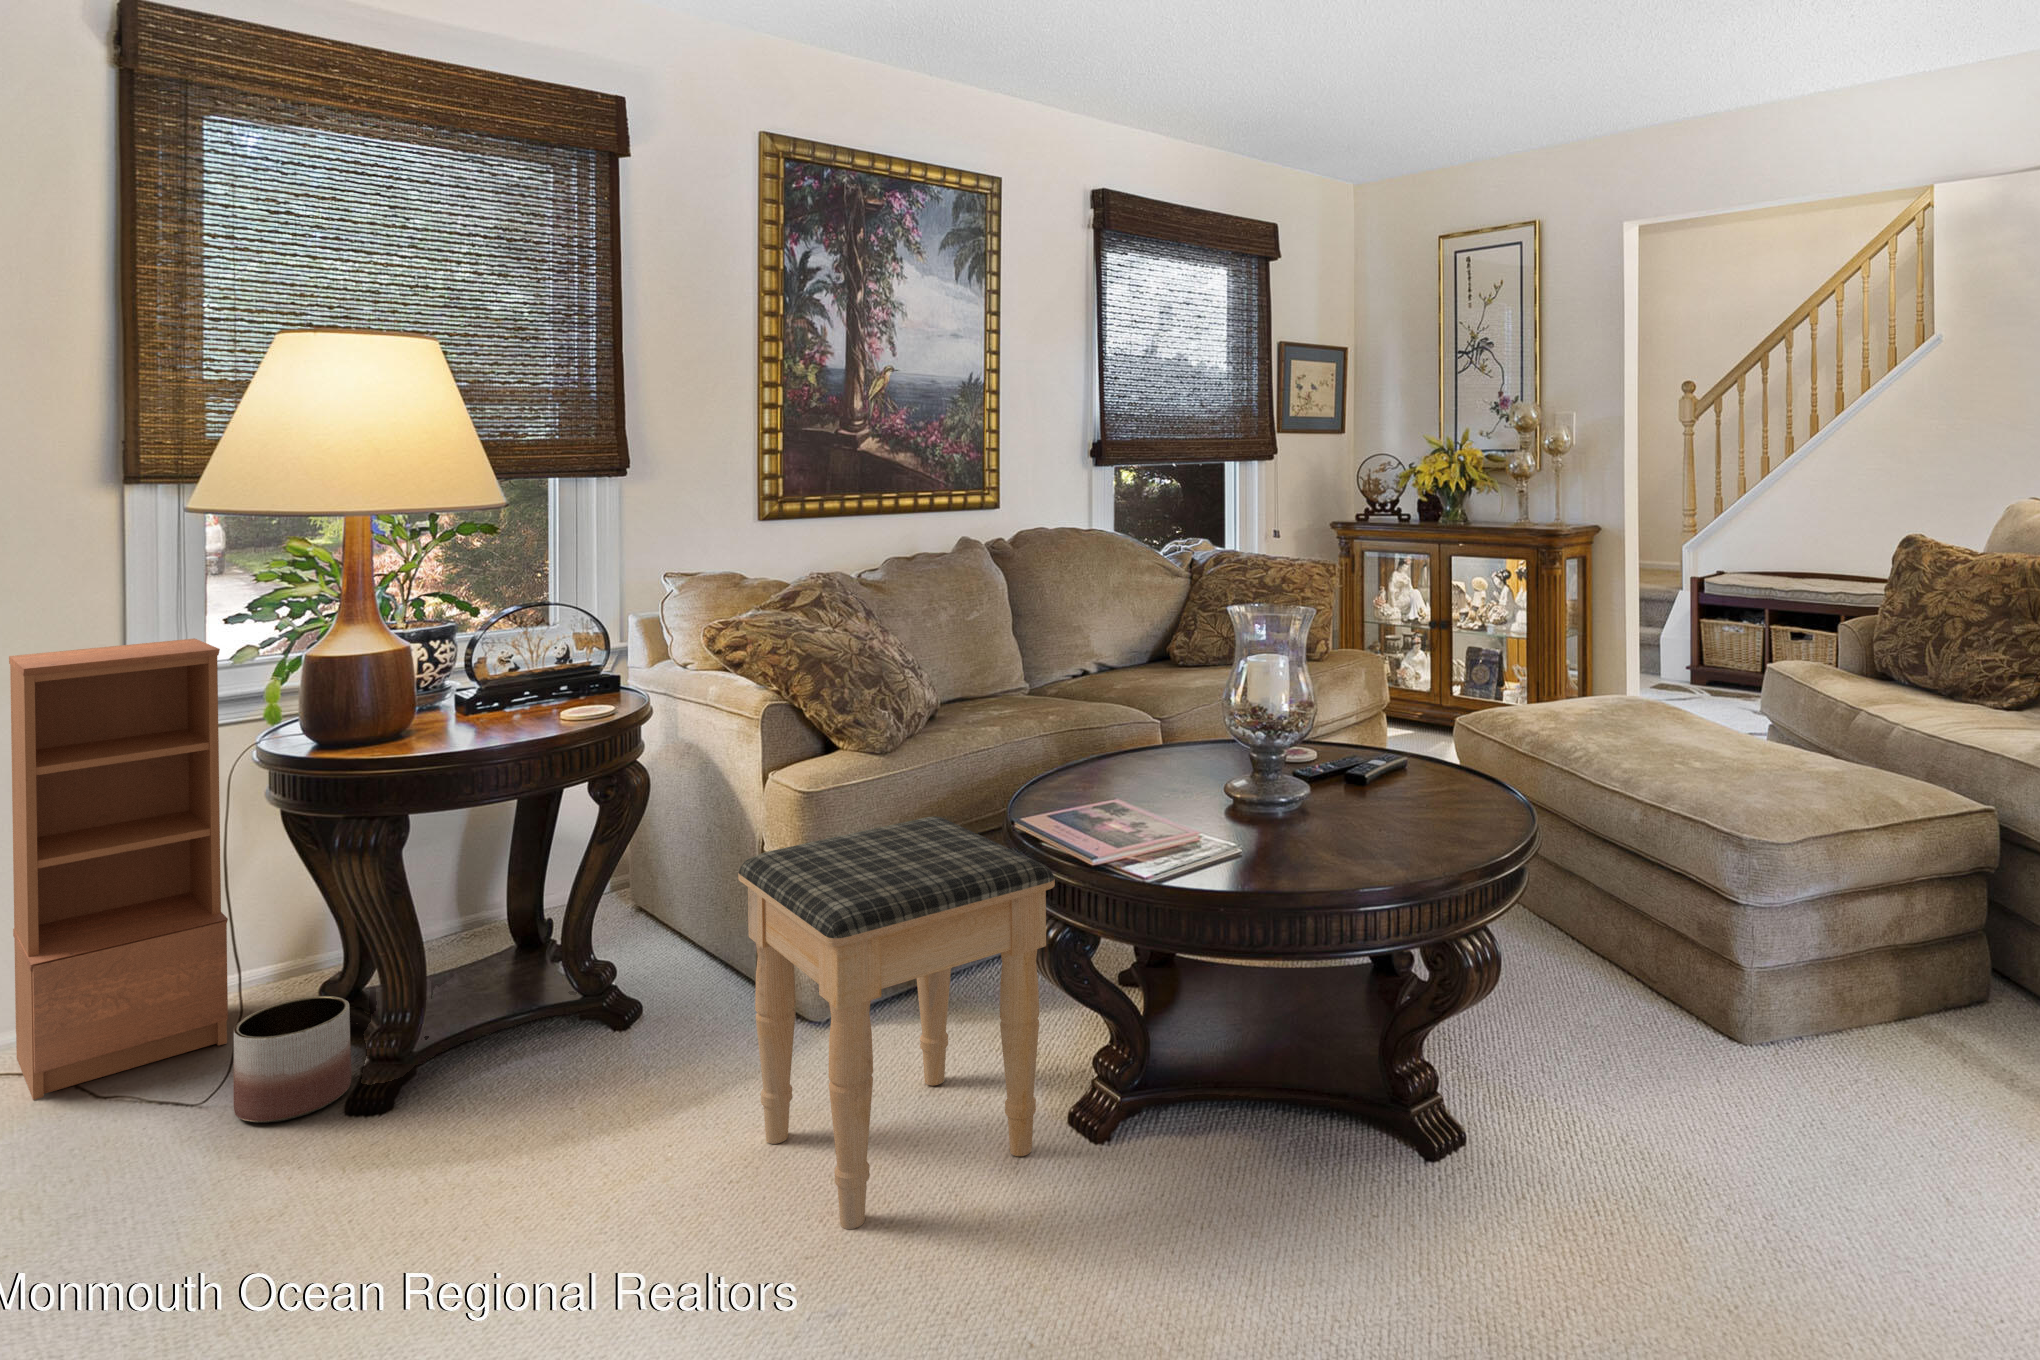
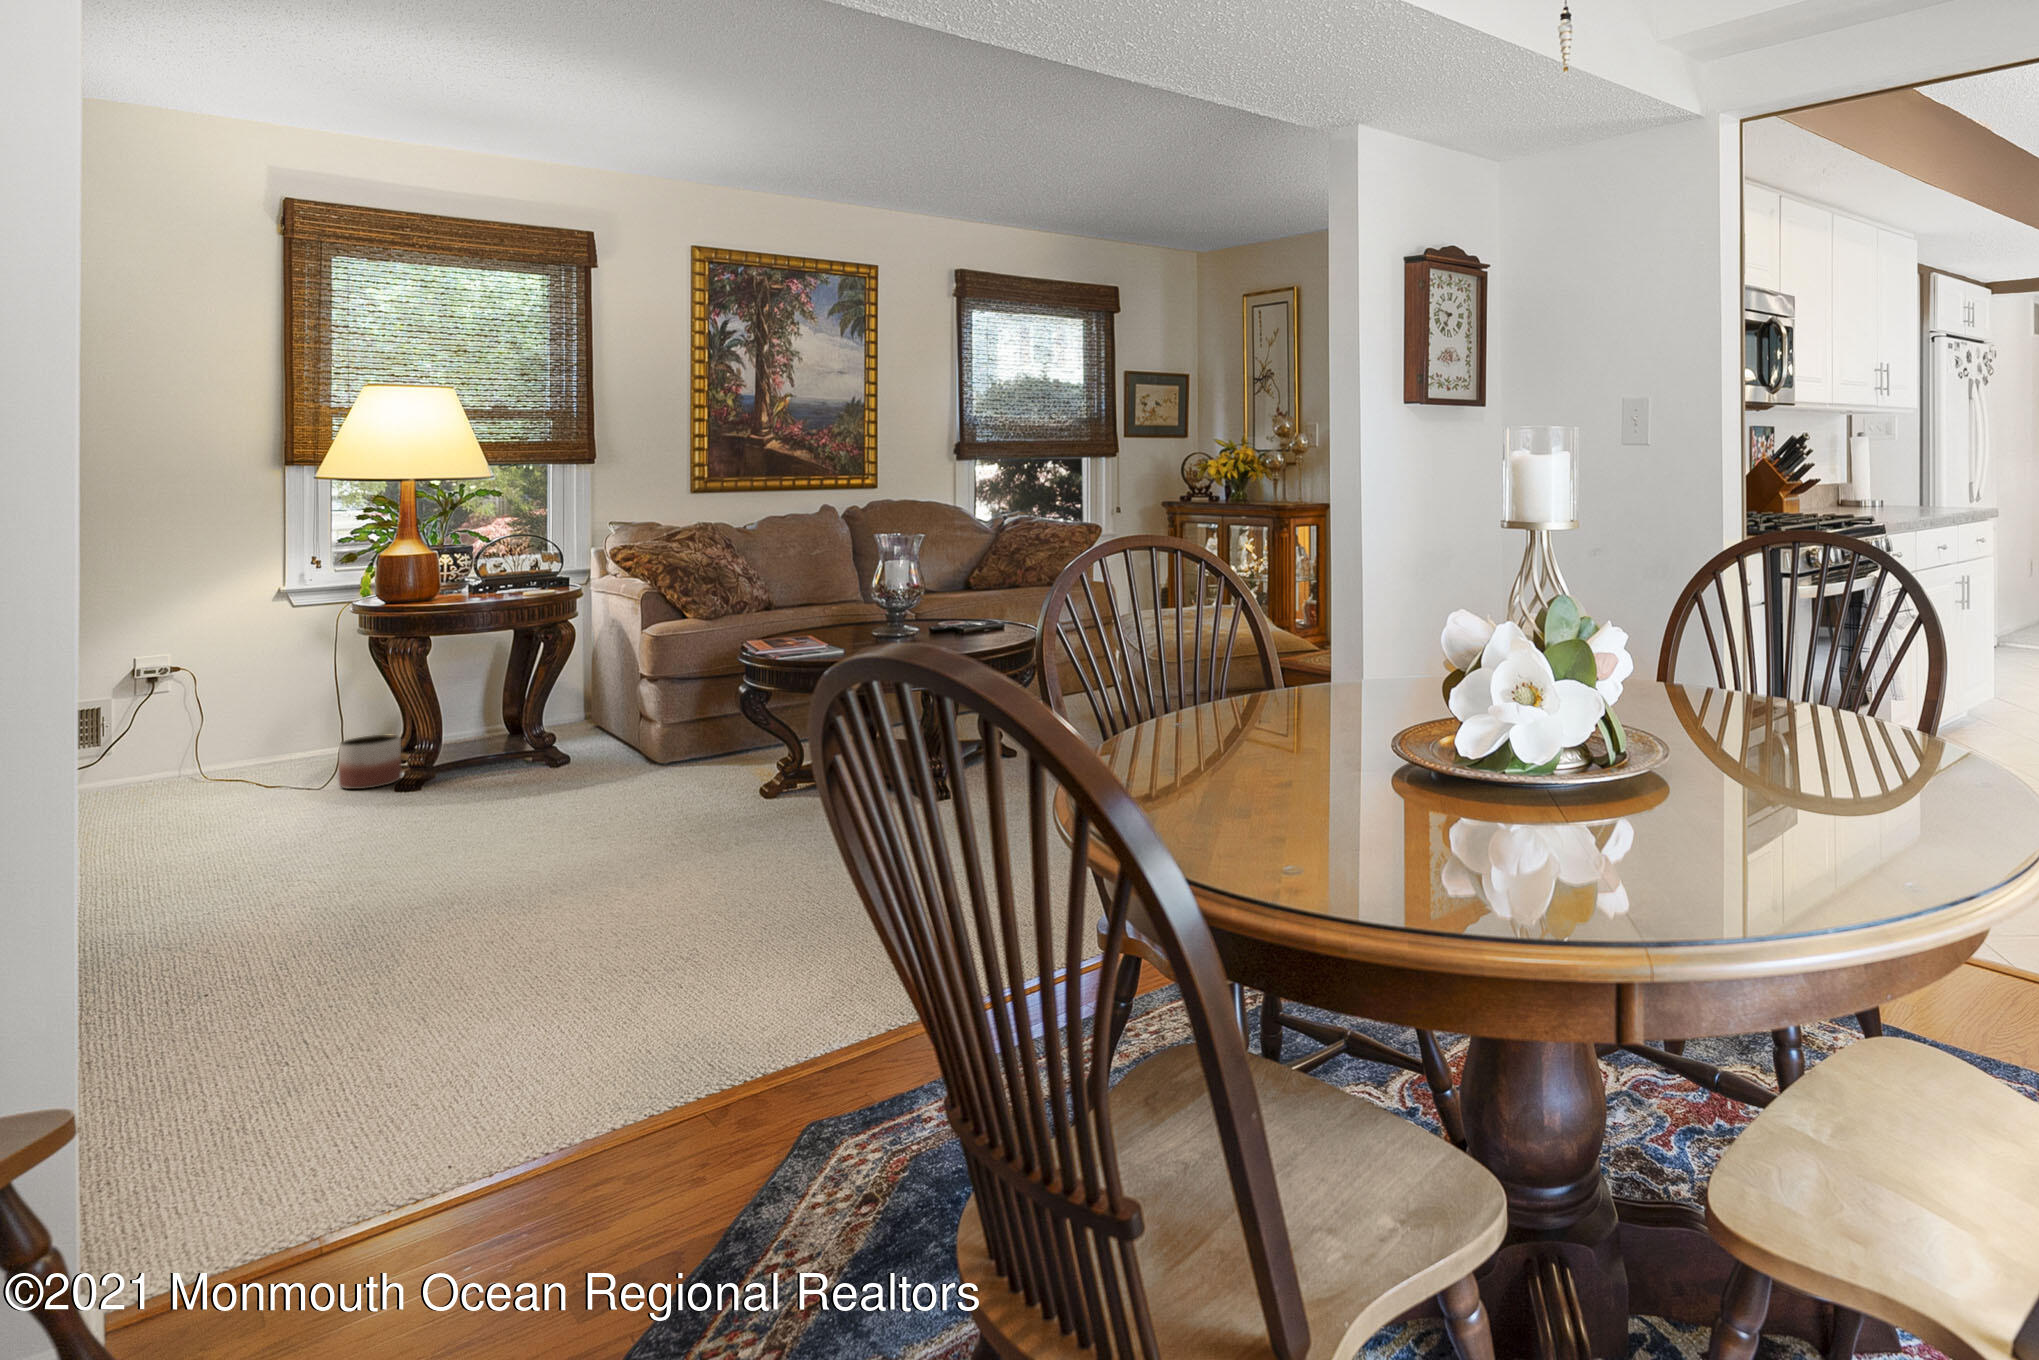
bookcase: present [9,638,228,1100] -> none [223,552,340,783]
footstool: present [738,817,1055,1229] -> none [590,642,744,816]

